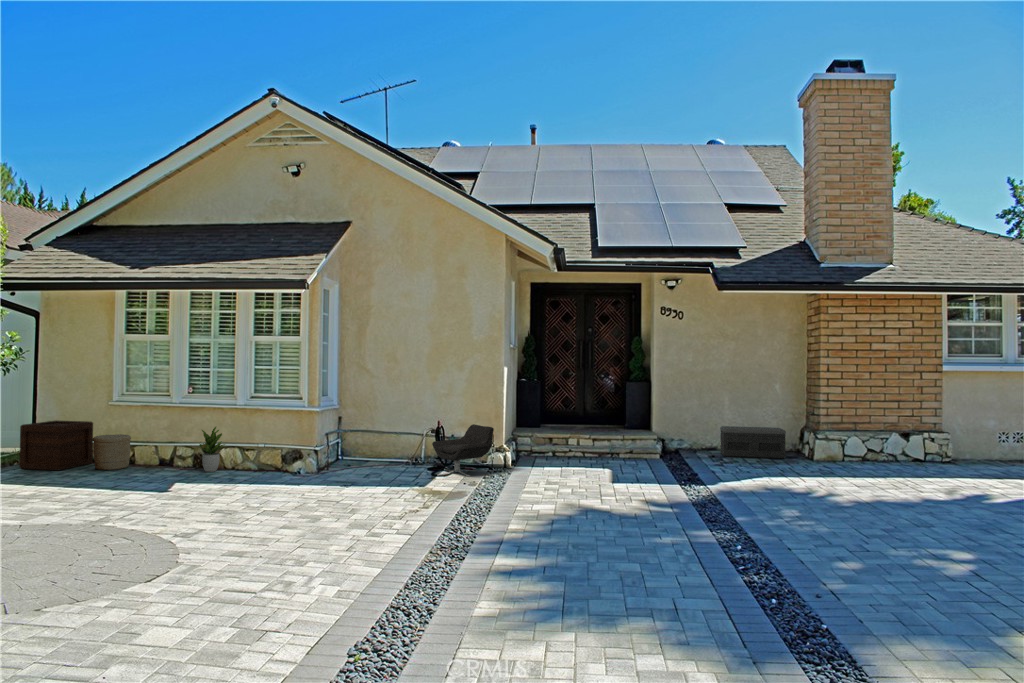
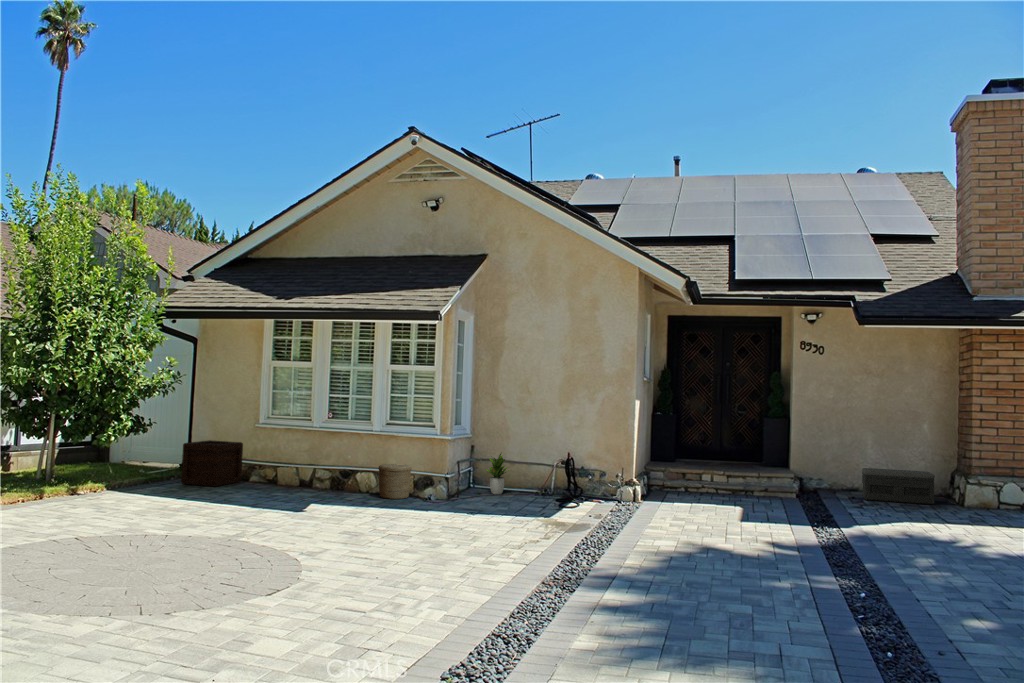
lounge chair: present [432,424,494,476] -> none [561,456,622,507]
potted plant: present [199,427,225,472] -> present [485,454,510,494]
woven basket: present [93,434,131,470] -> present [378,464,411,499]

